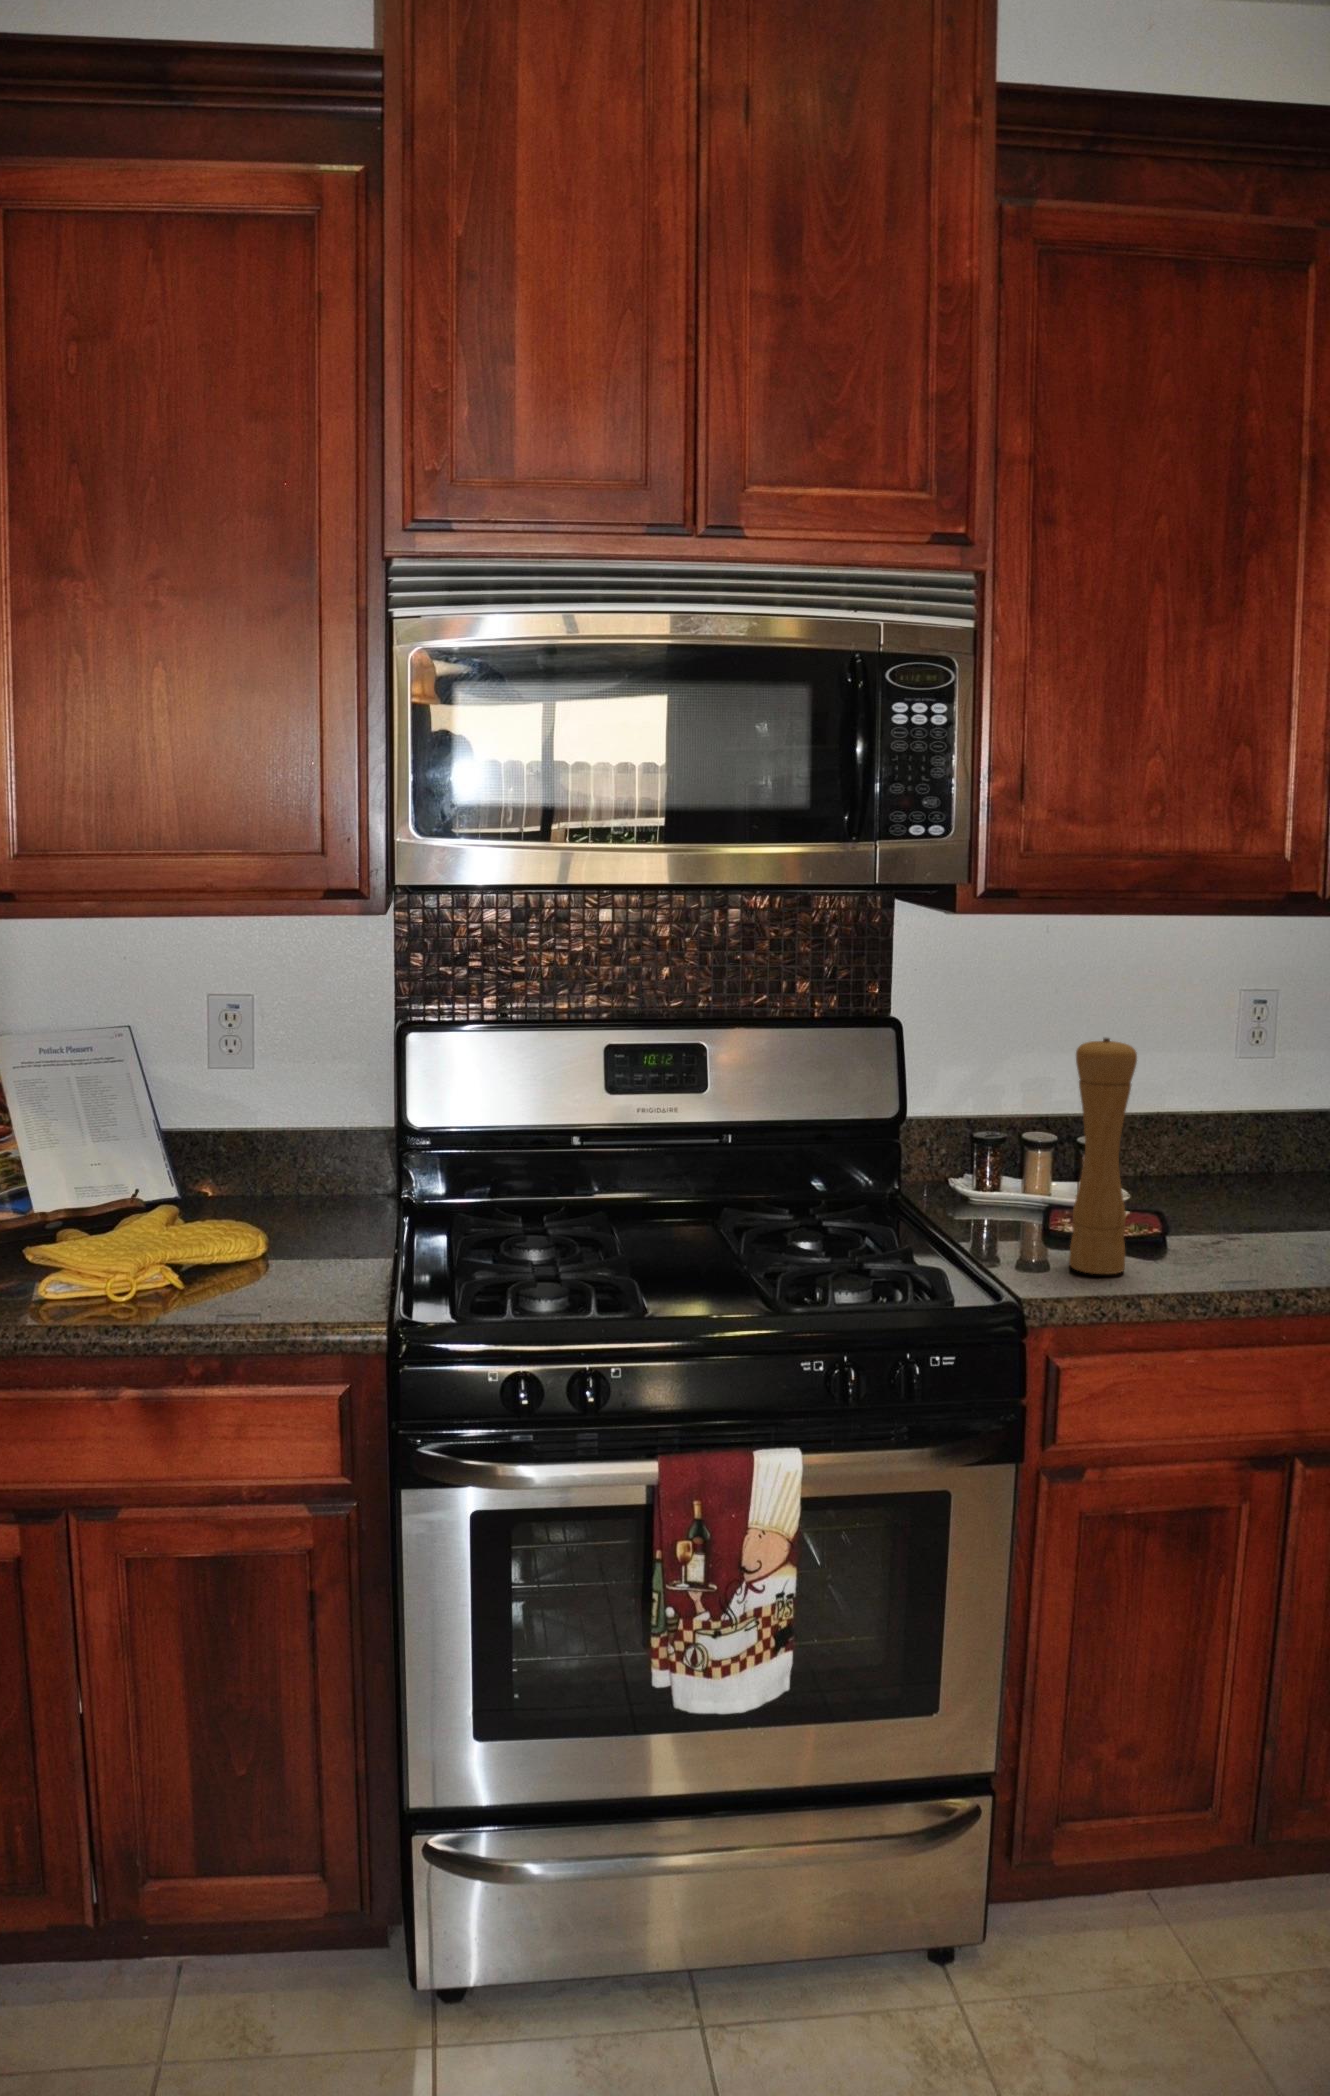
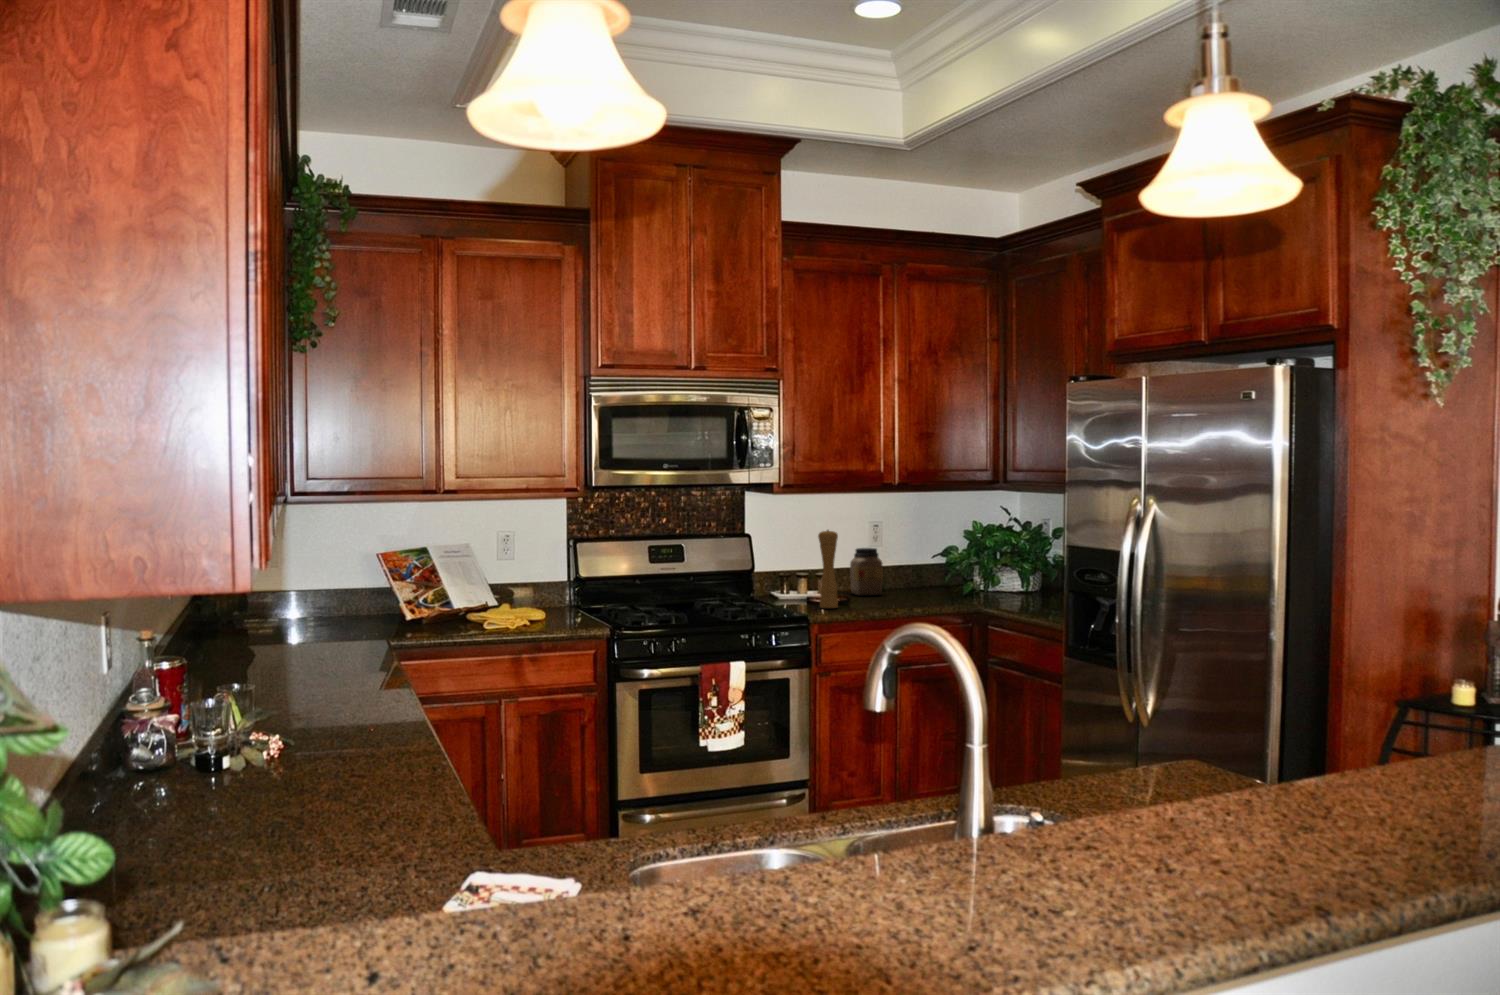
jar: none [1179,1071,1277,1209] -> present [850,548,883,596]

